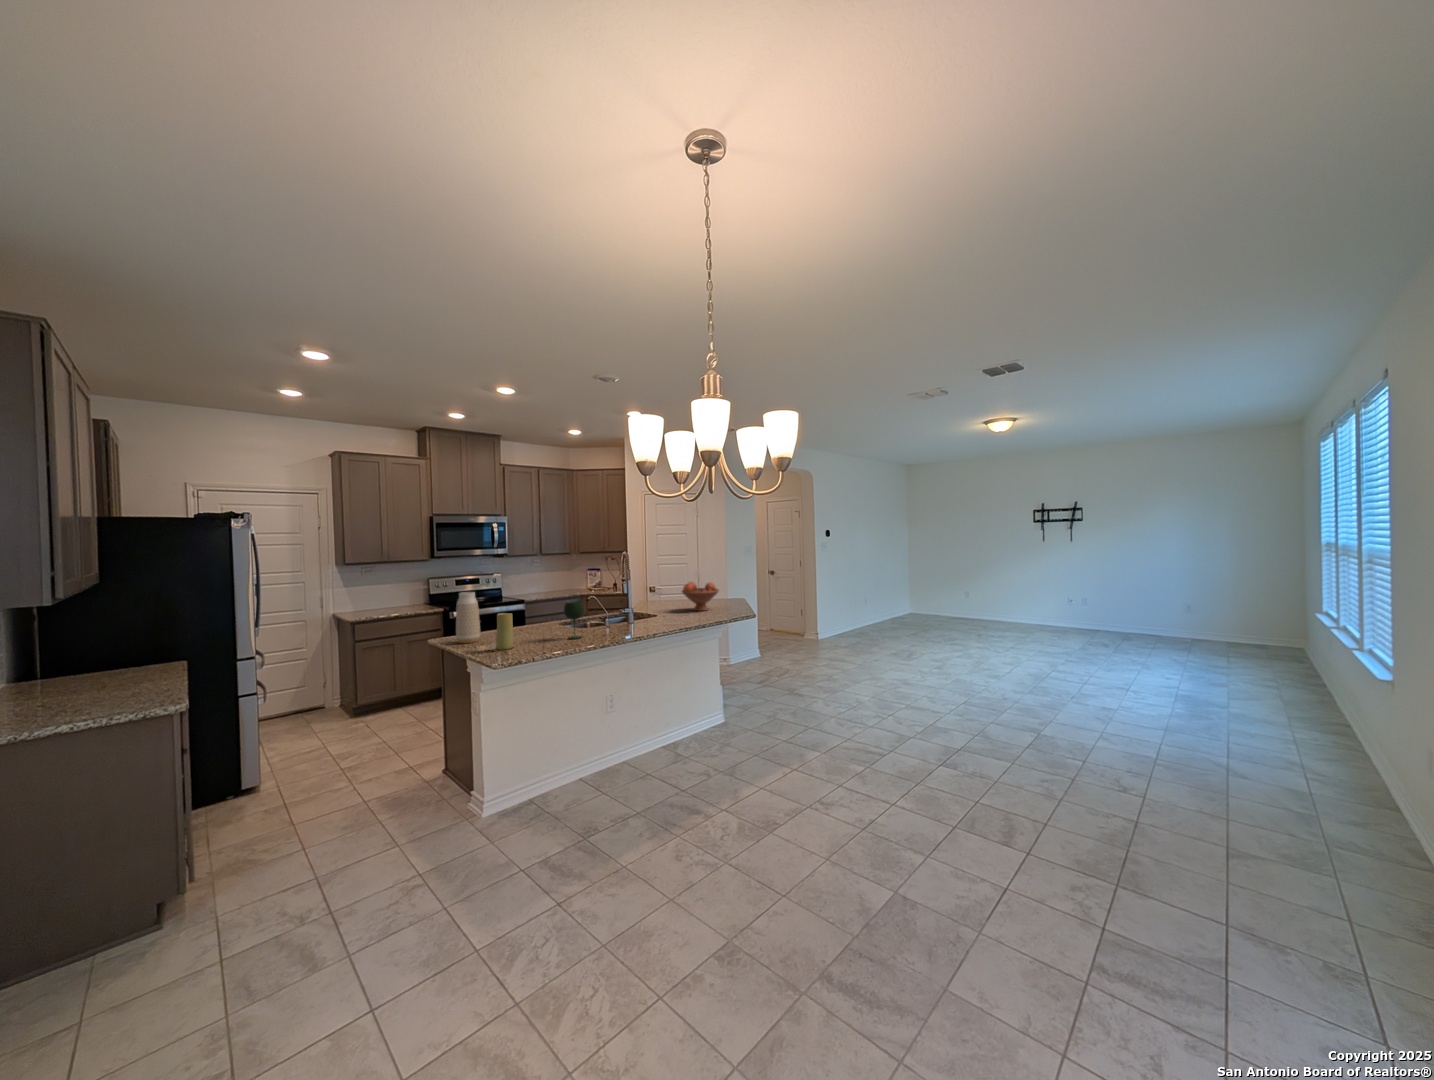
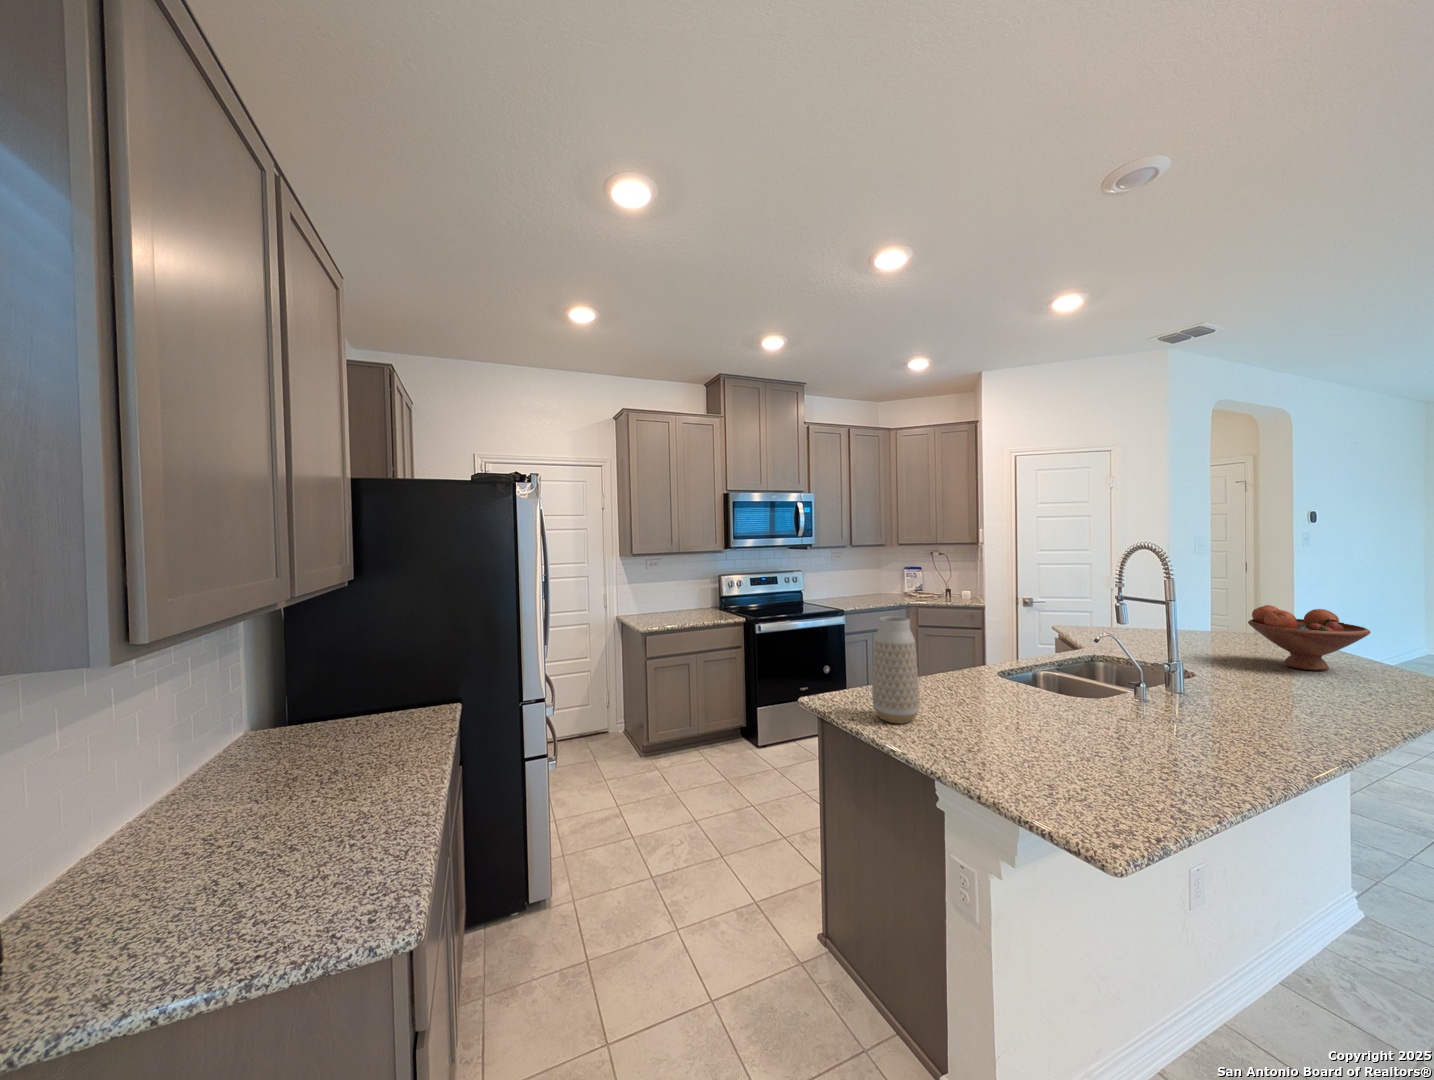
wine glass: present [564,601,584,639] -> none [1157,656,1222,756]
candle: present [494,613,515,652] -> none [1031,685,1093,791]

